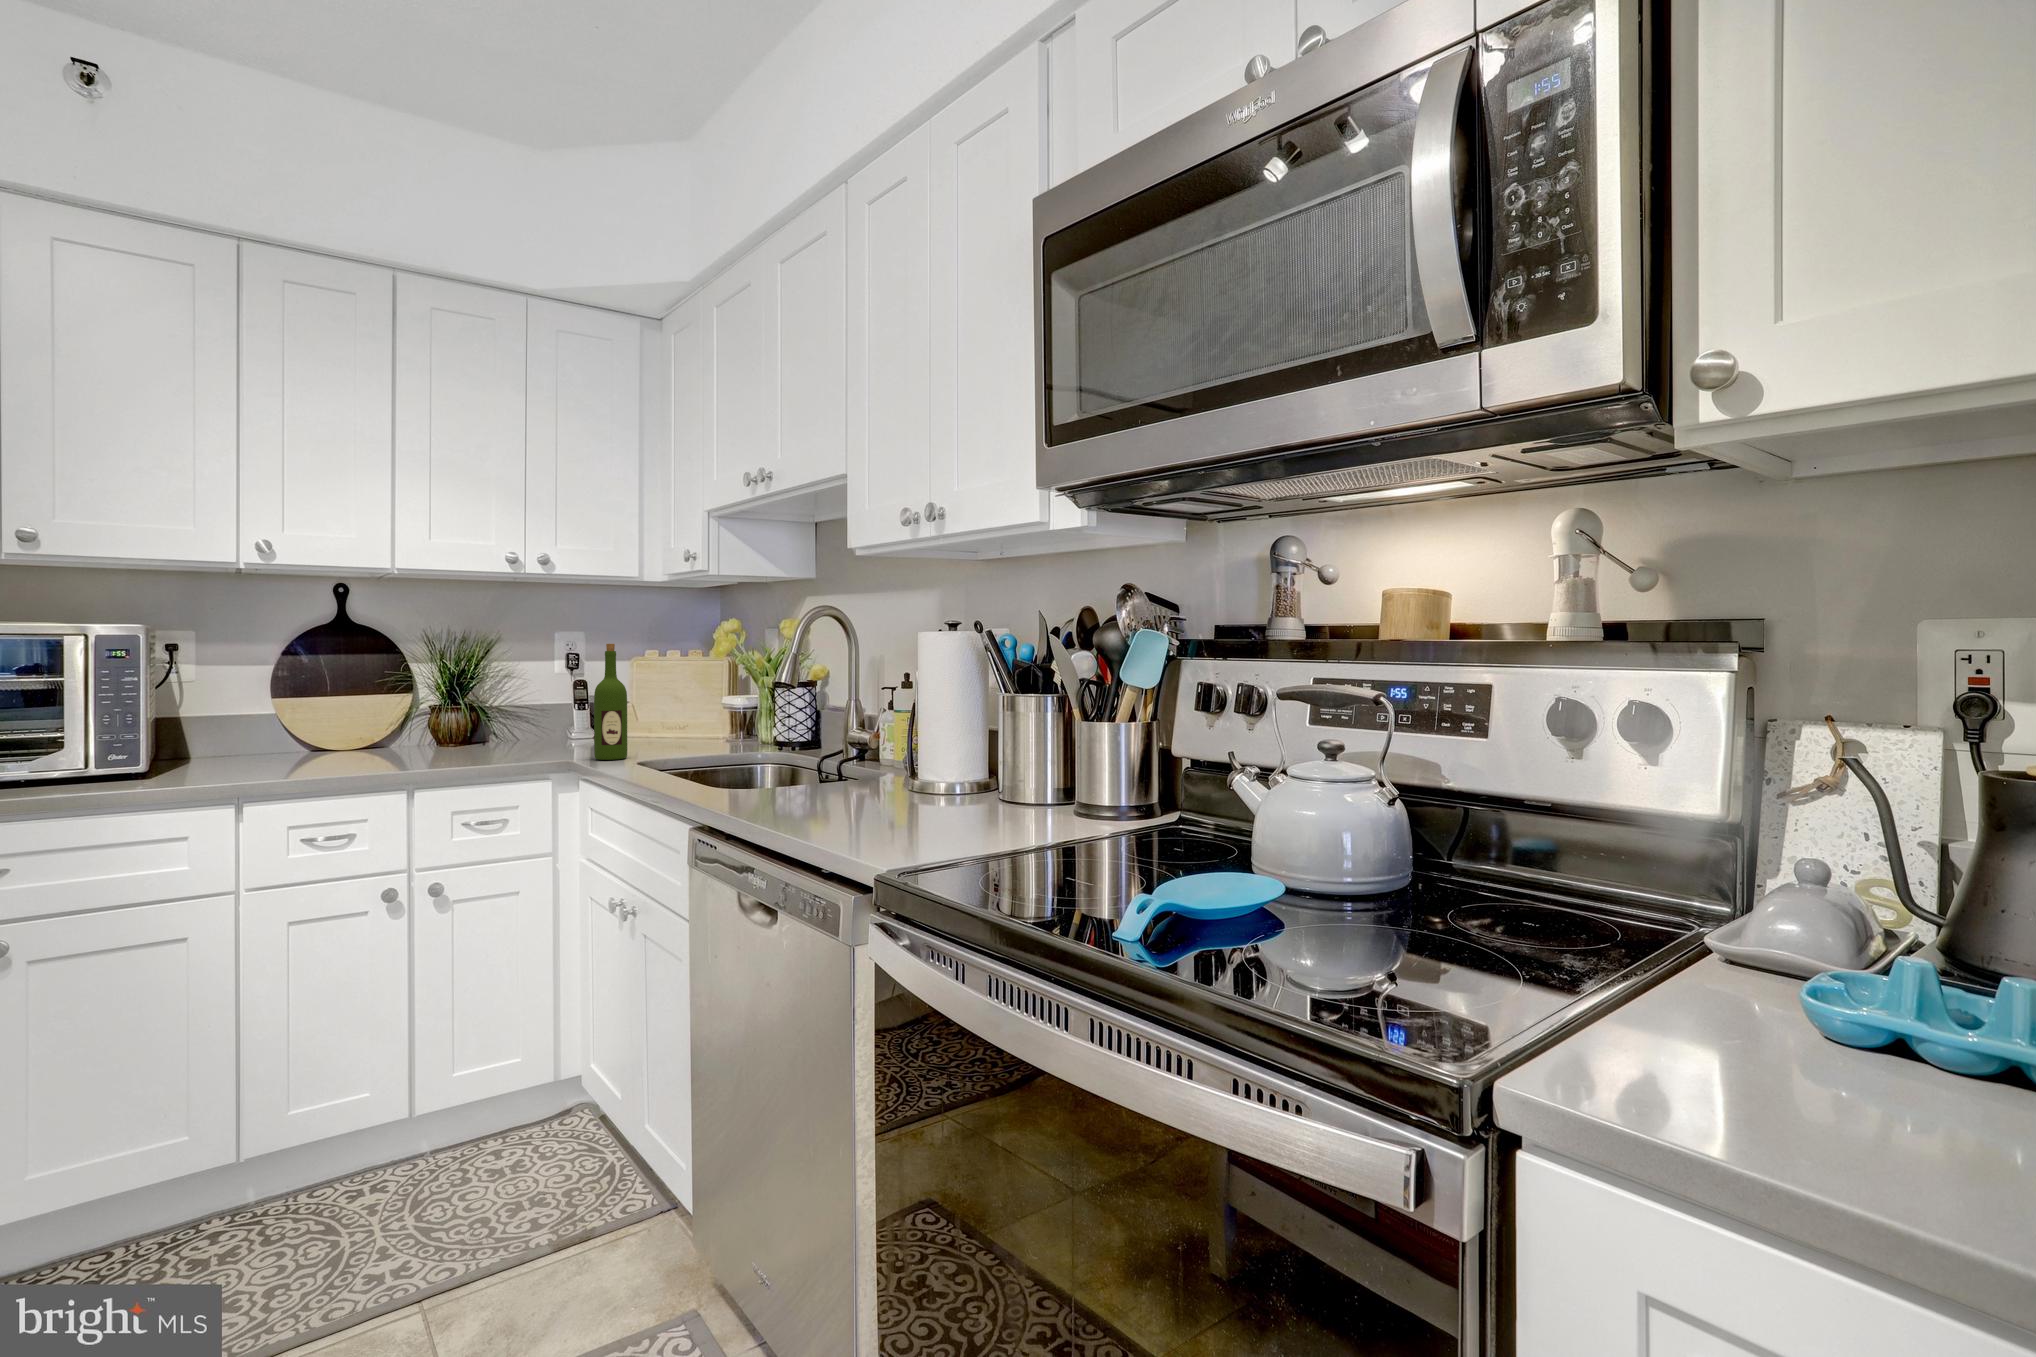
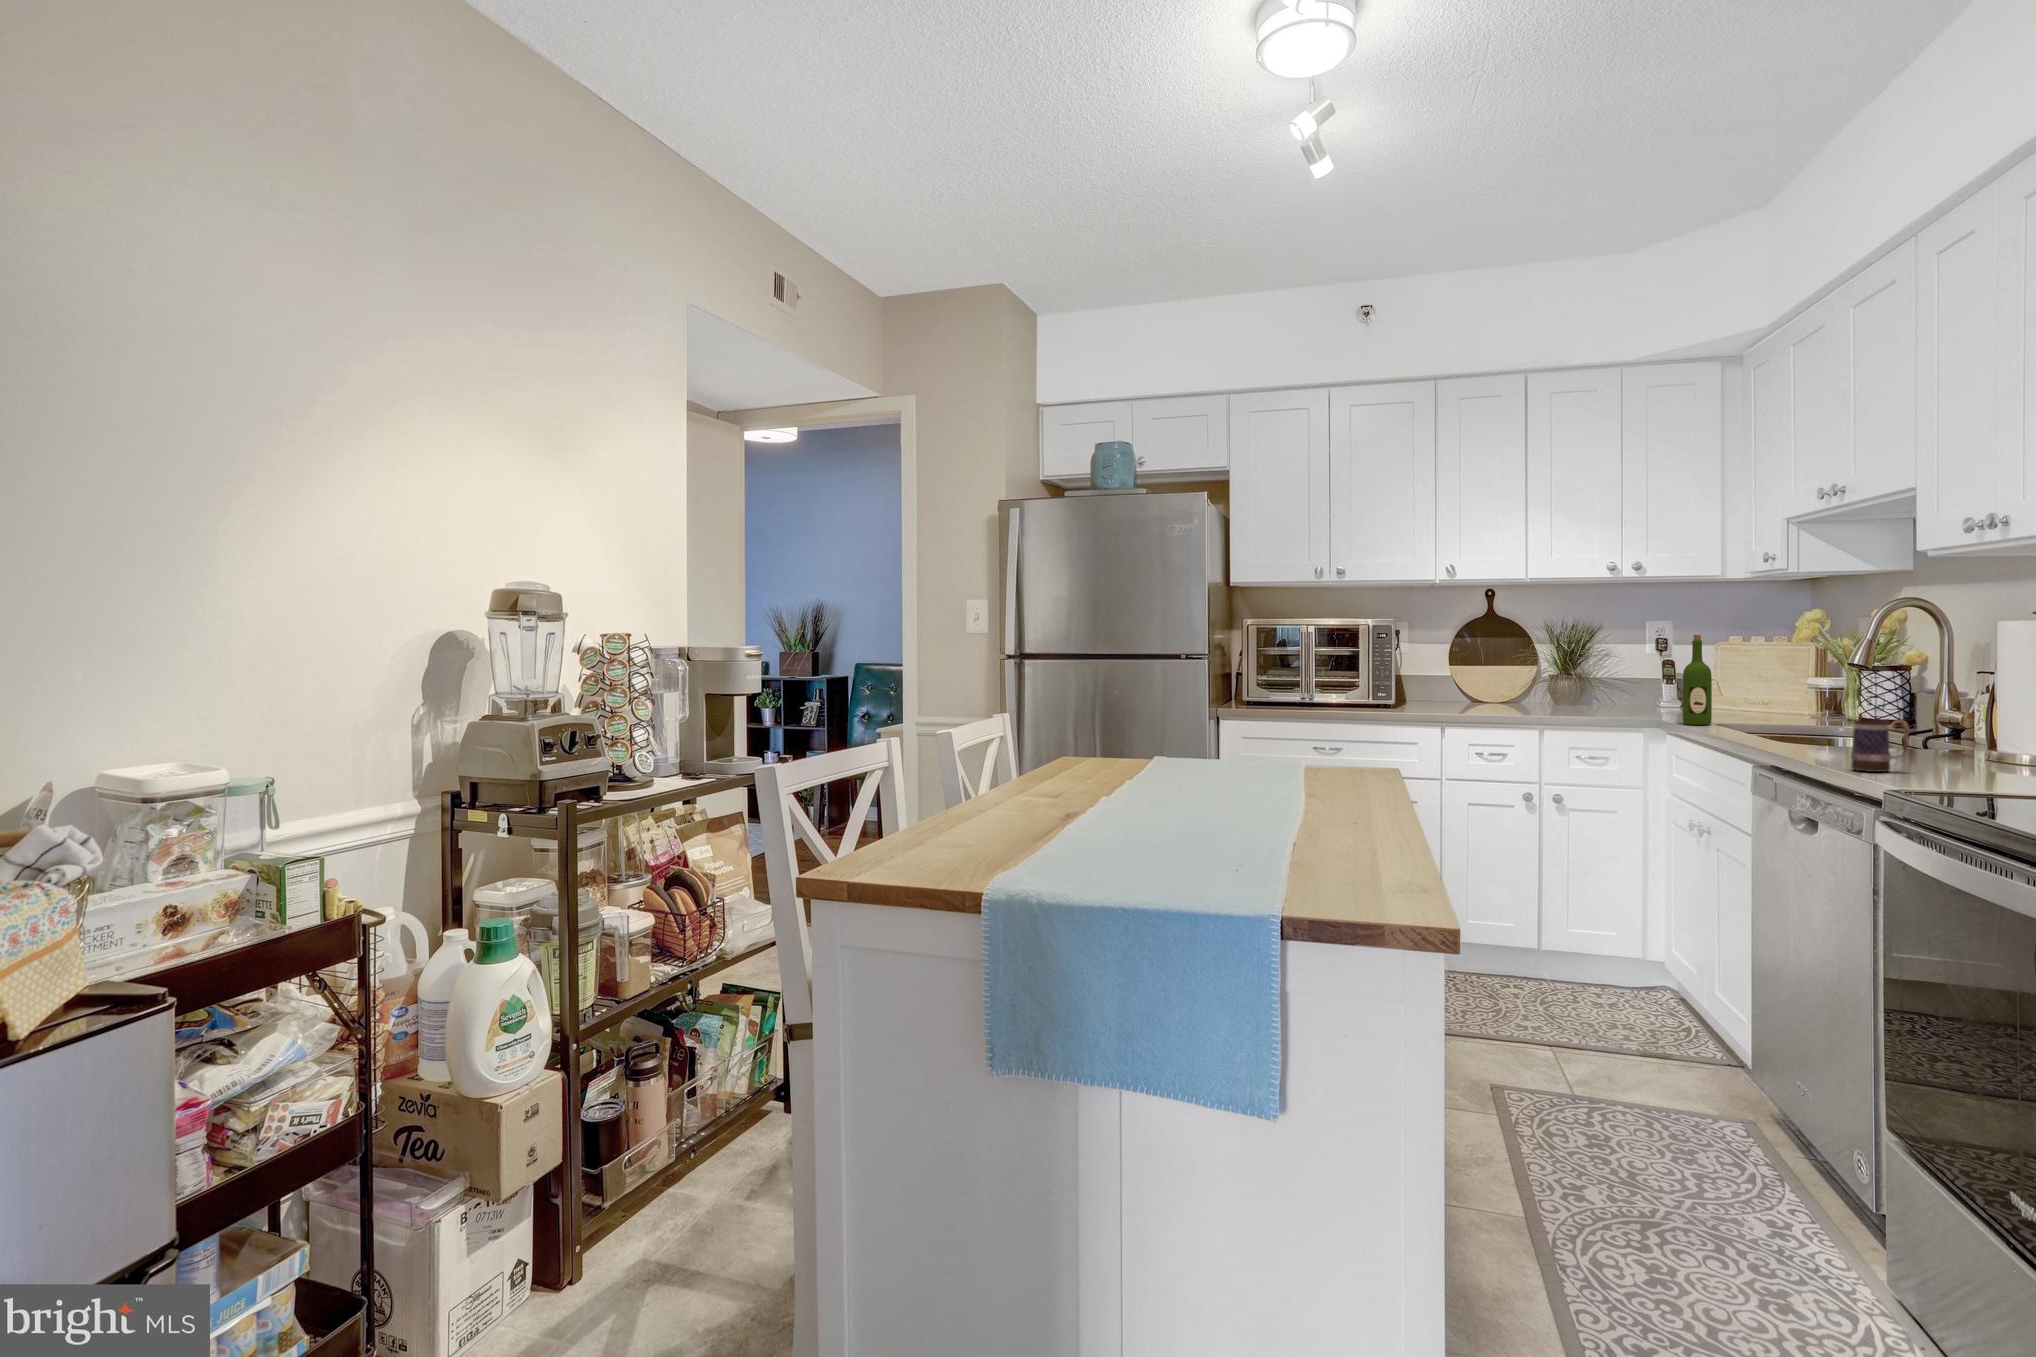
mug: none [786,740,843,810] -> present [1851,719,1909,772]

